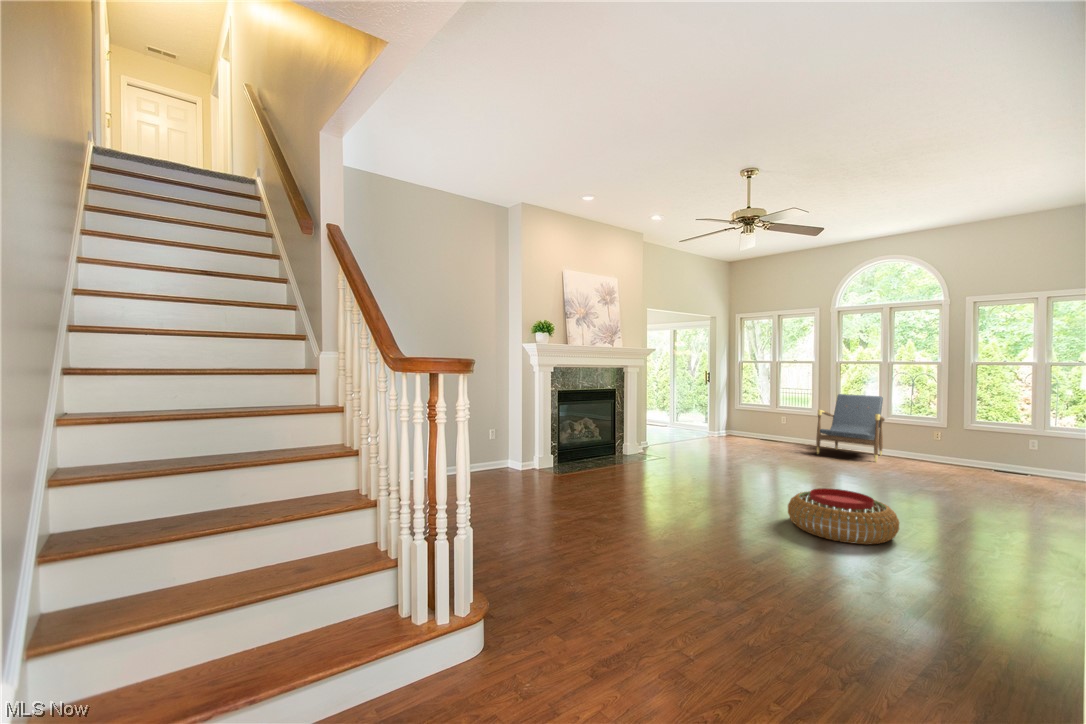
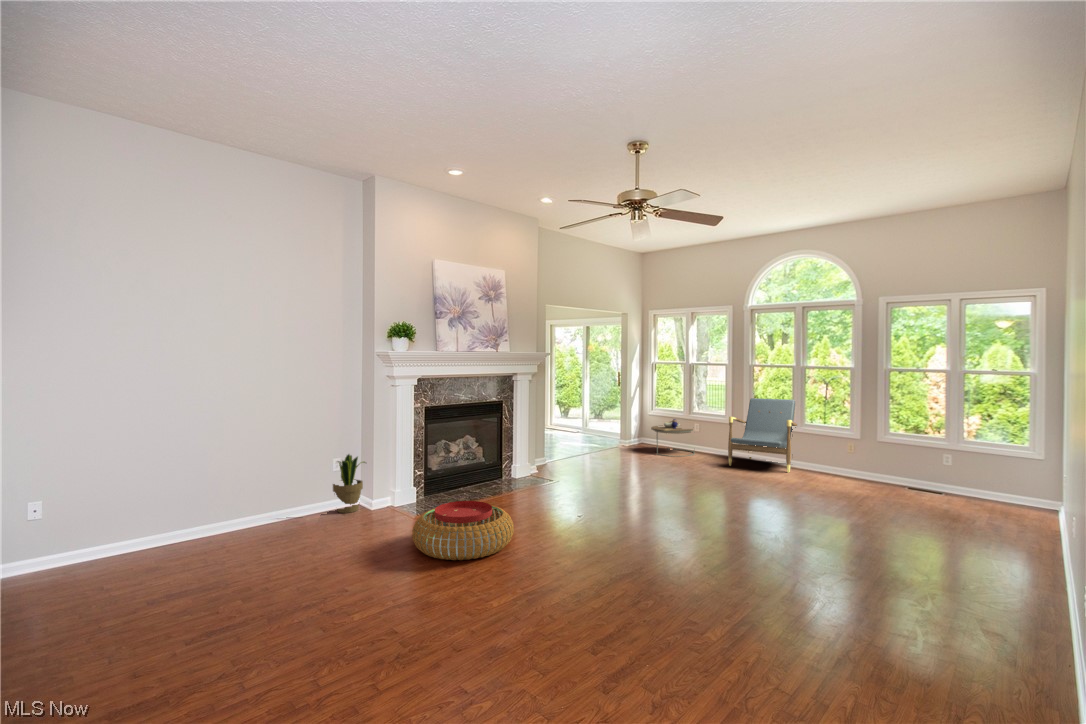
side table: none [740,411,782,445] -> present [651,419,695,456]
potted plant: none [489,426,515,473] -> present [333,454,365,513]
pouf: present [788,488,899,544] -> present [412,501,514,560]

